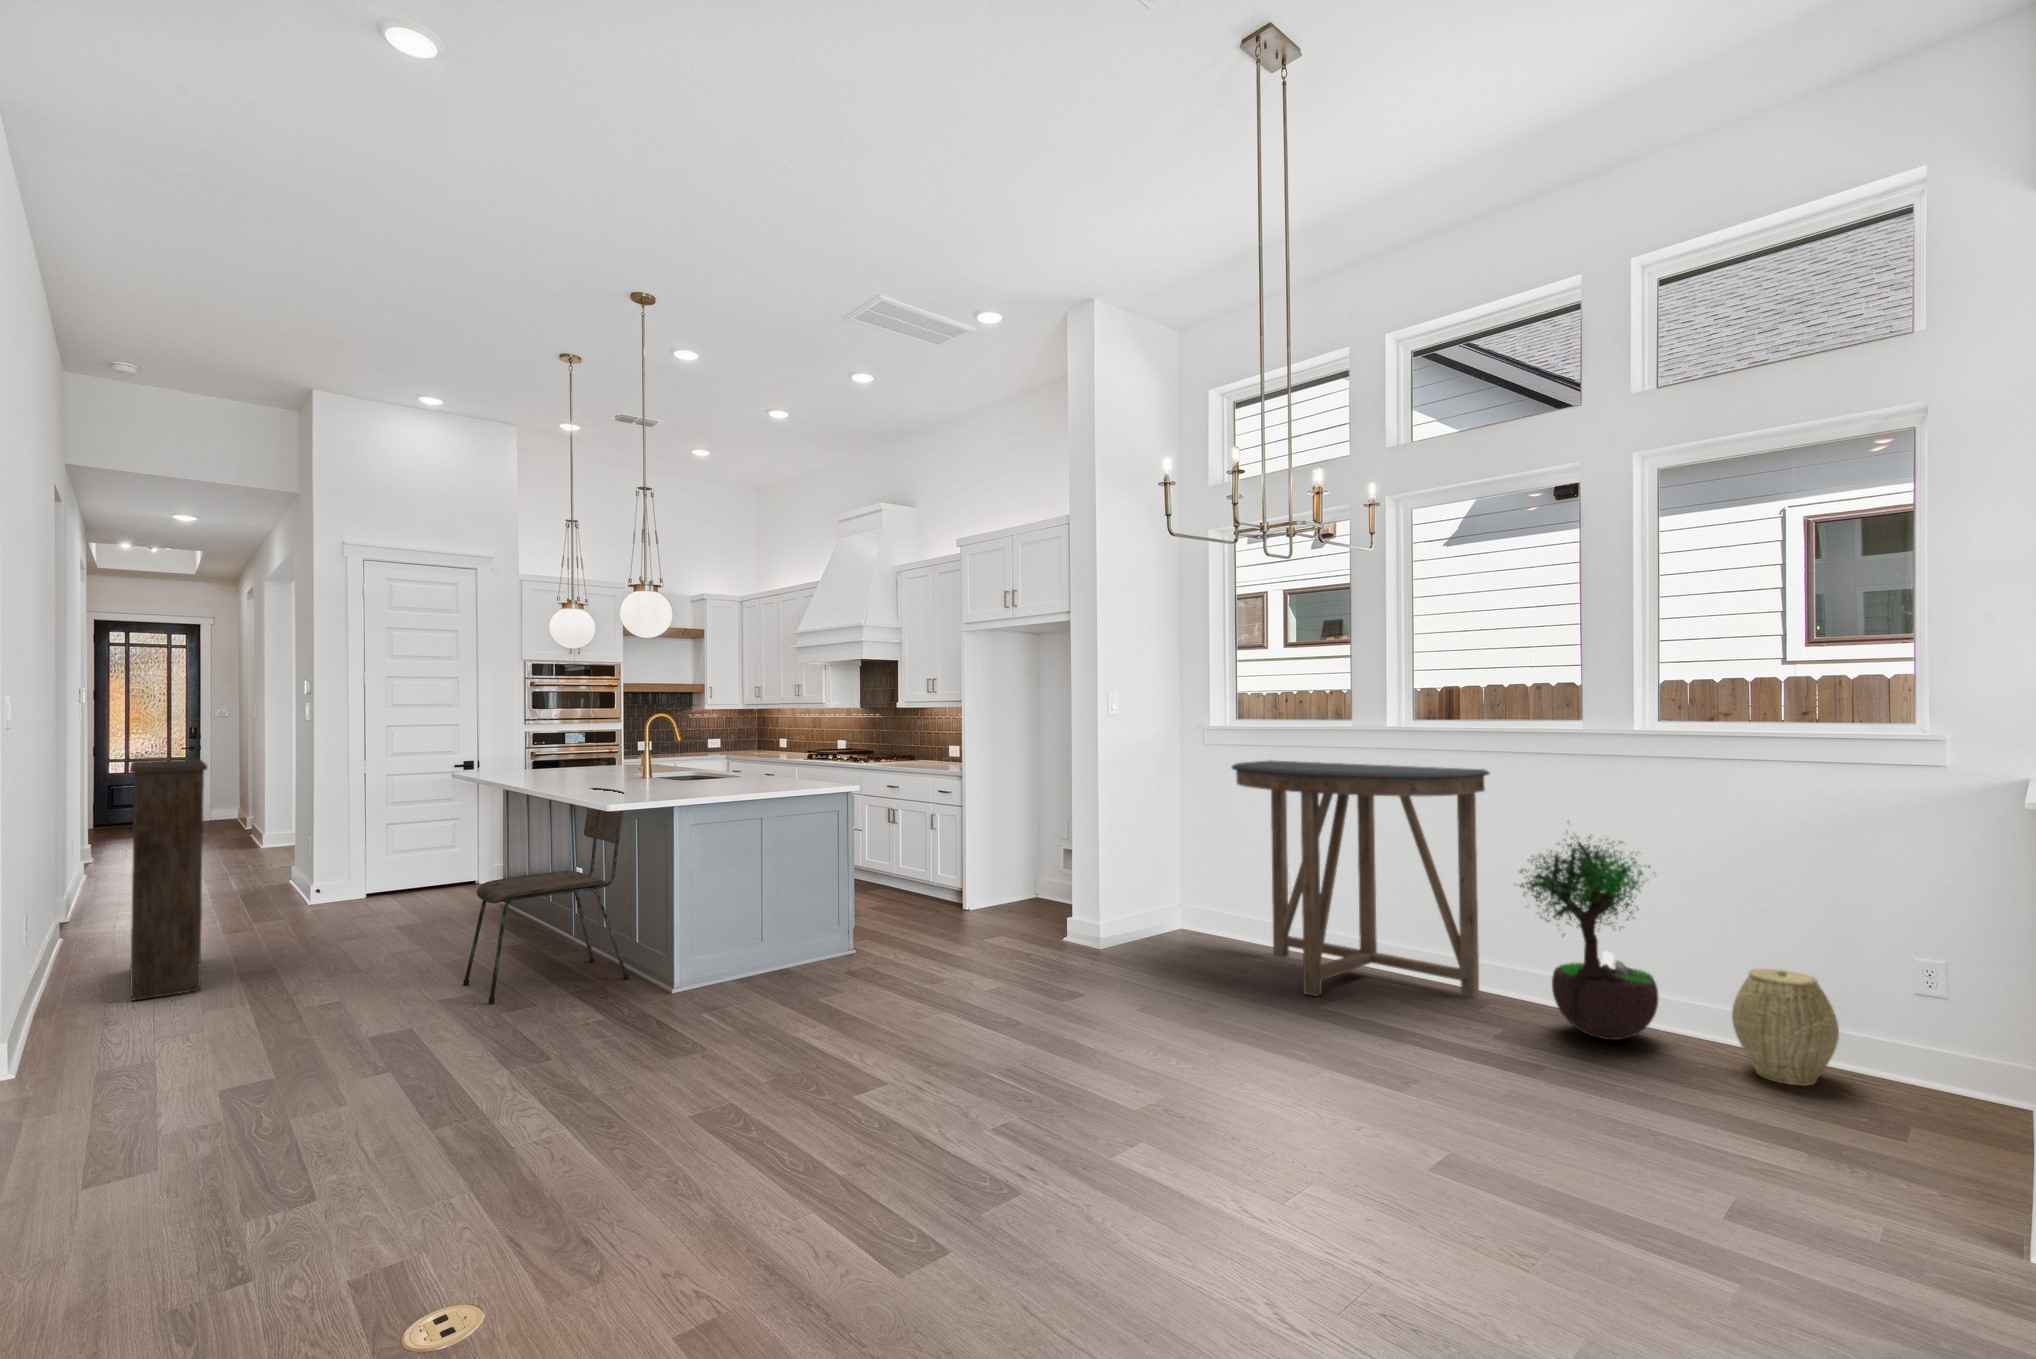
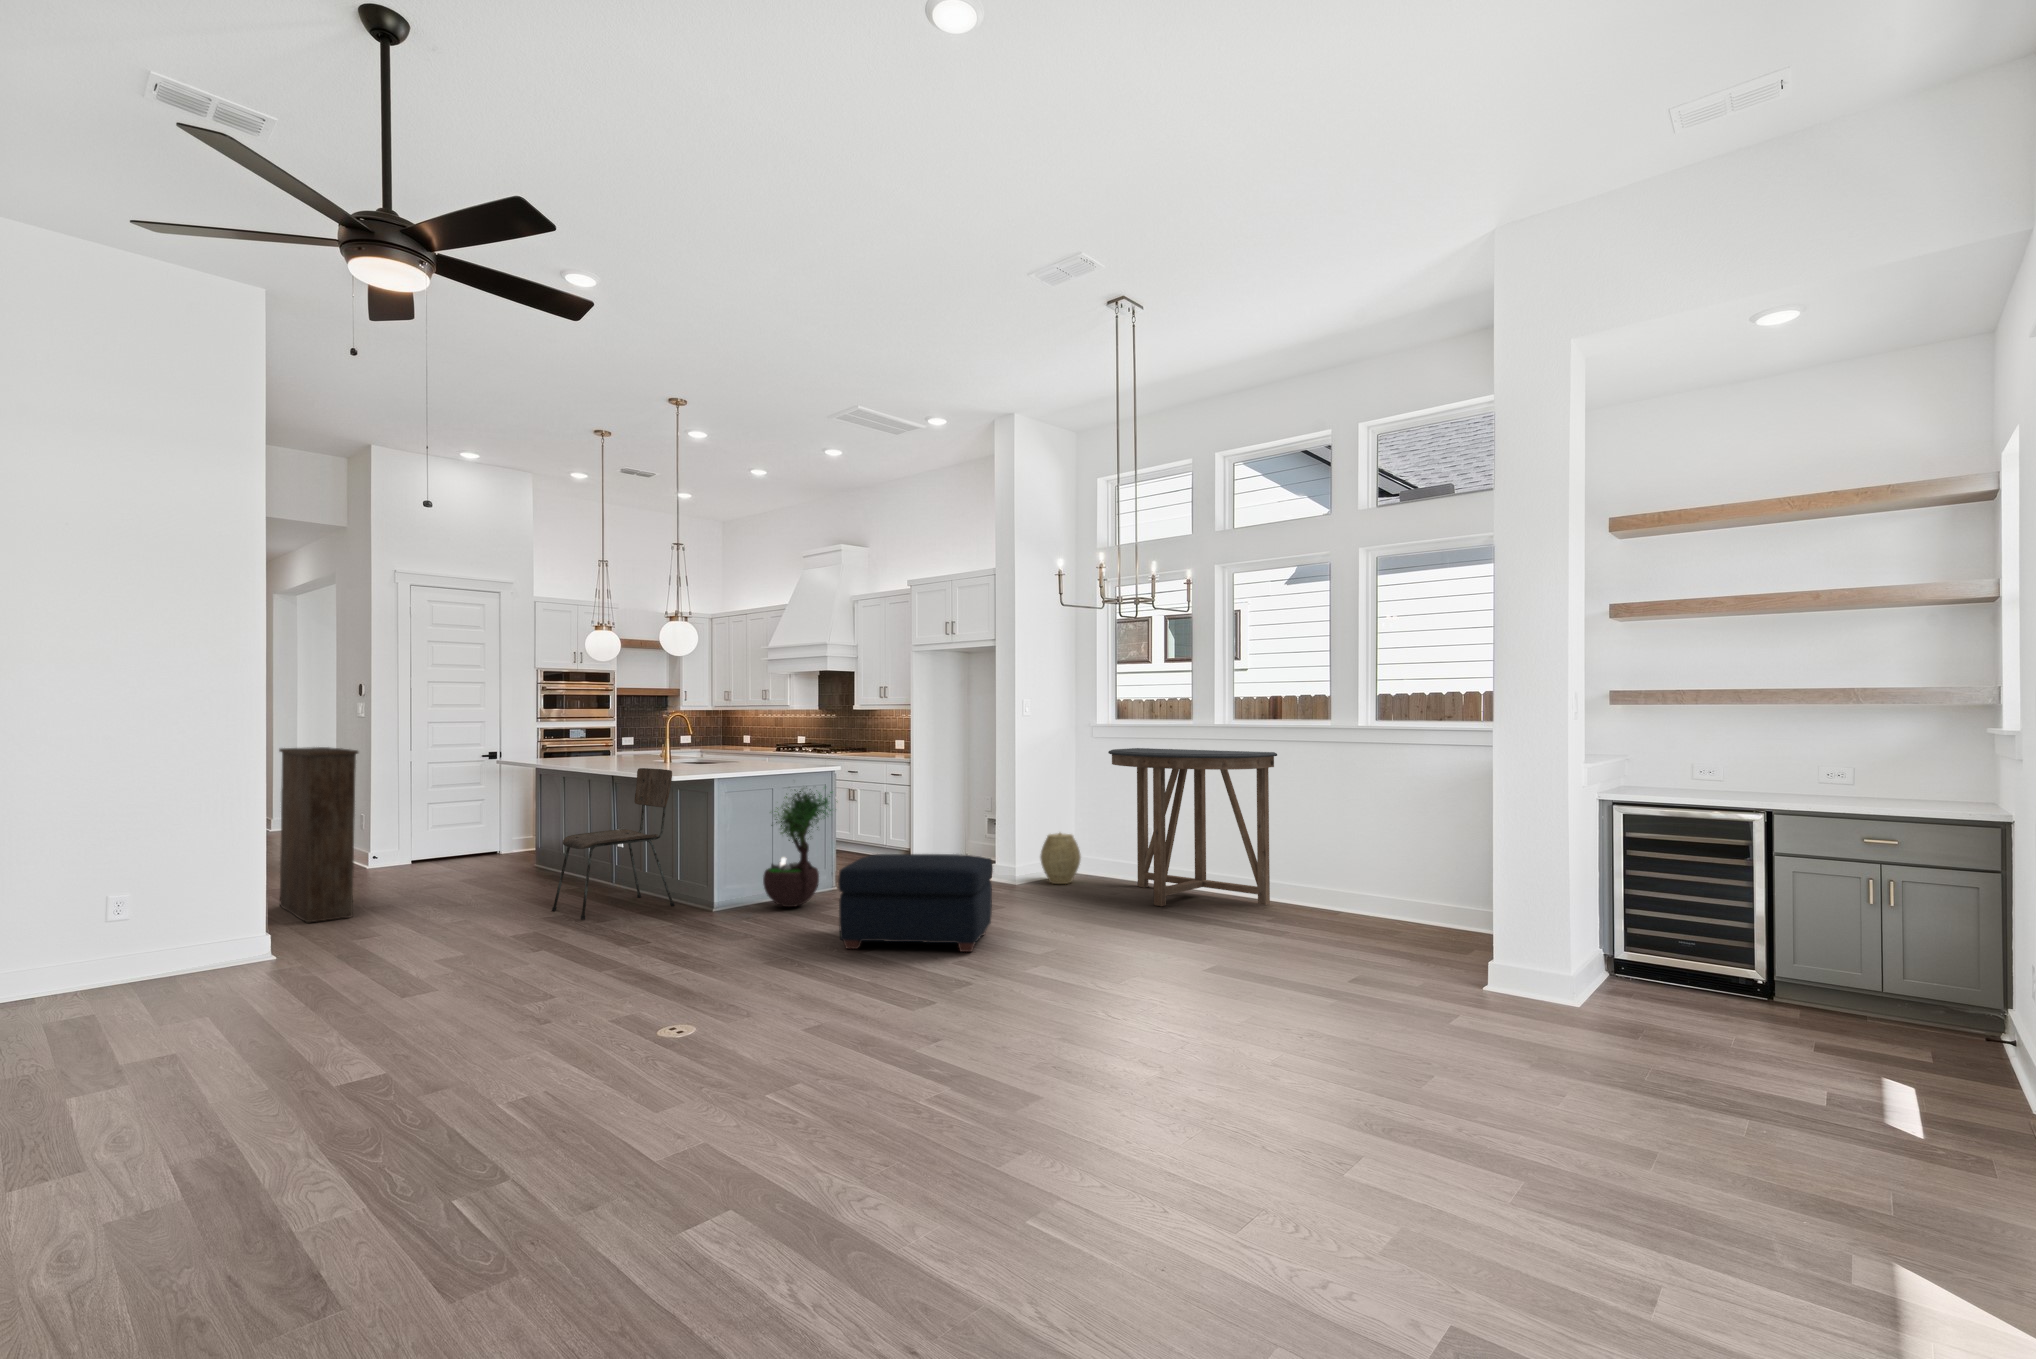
potted tree: present [1520,837,1658,1040] -> present [763,789,832,907]
ottoman: none [820,924,1062,1094] -> present [838,854,993,952]
woven basket: present [1732,969,1839,1086] -> present [1040,833,1081,884]

